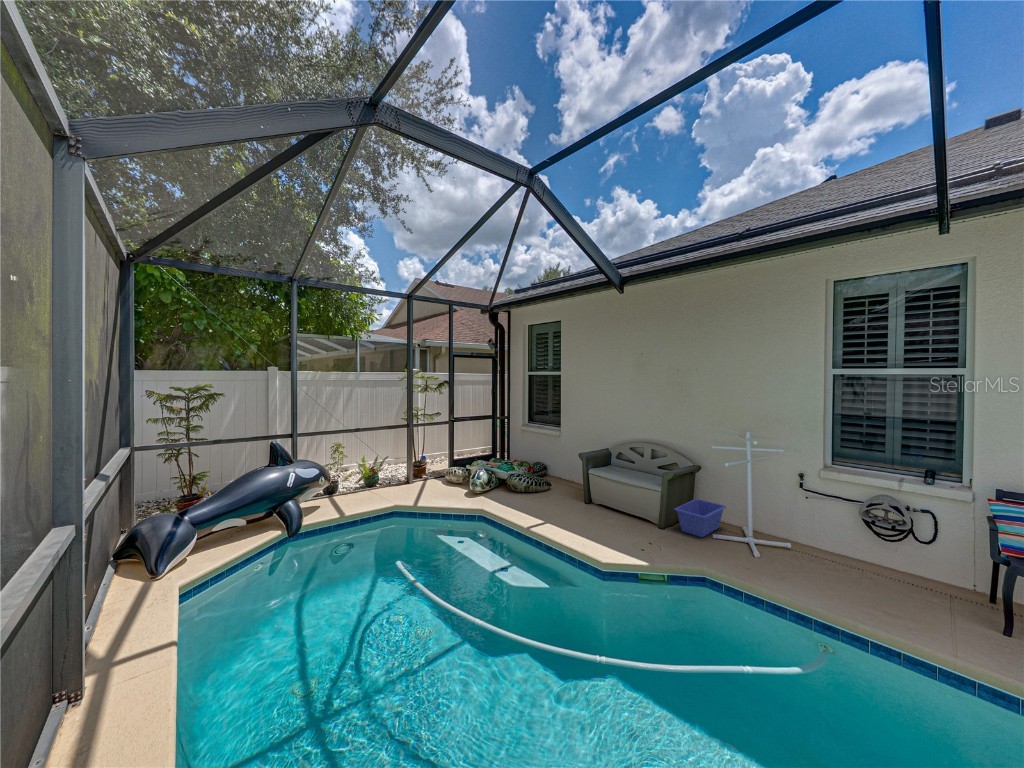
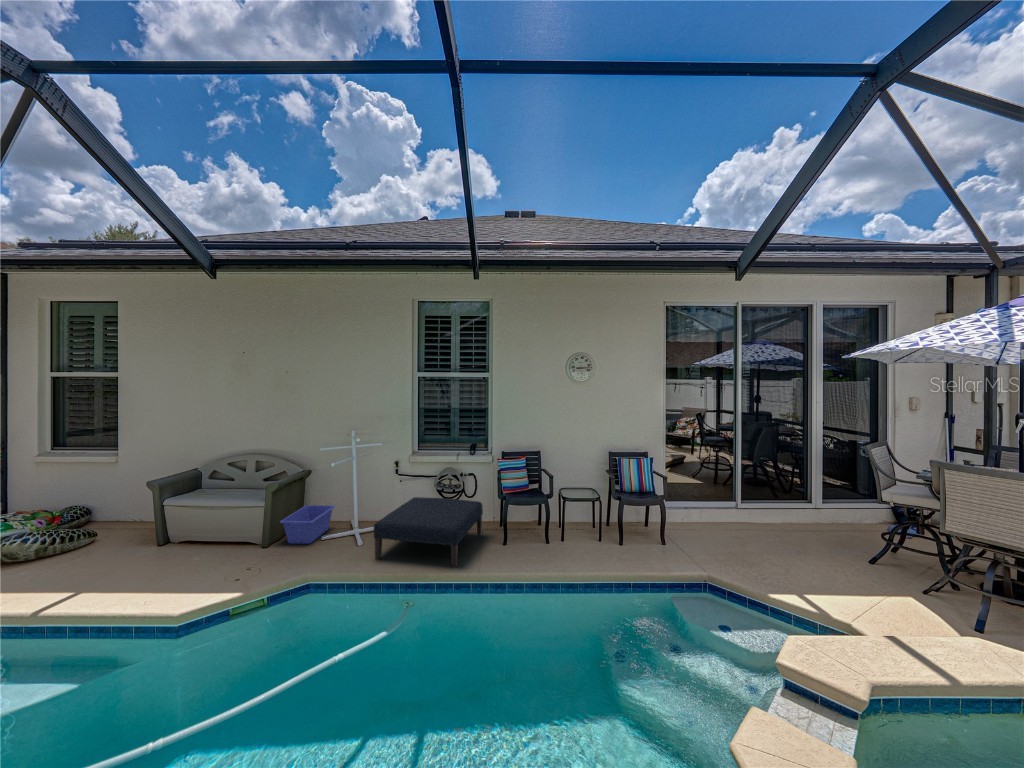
ottoman: none [778,520,952,633] -> present [374,497,483,568]

